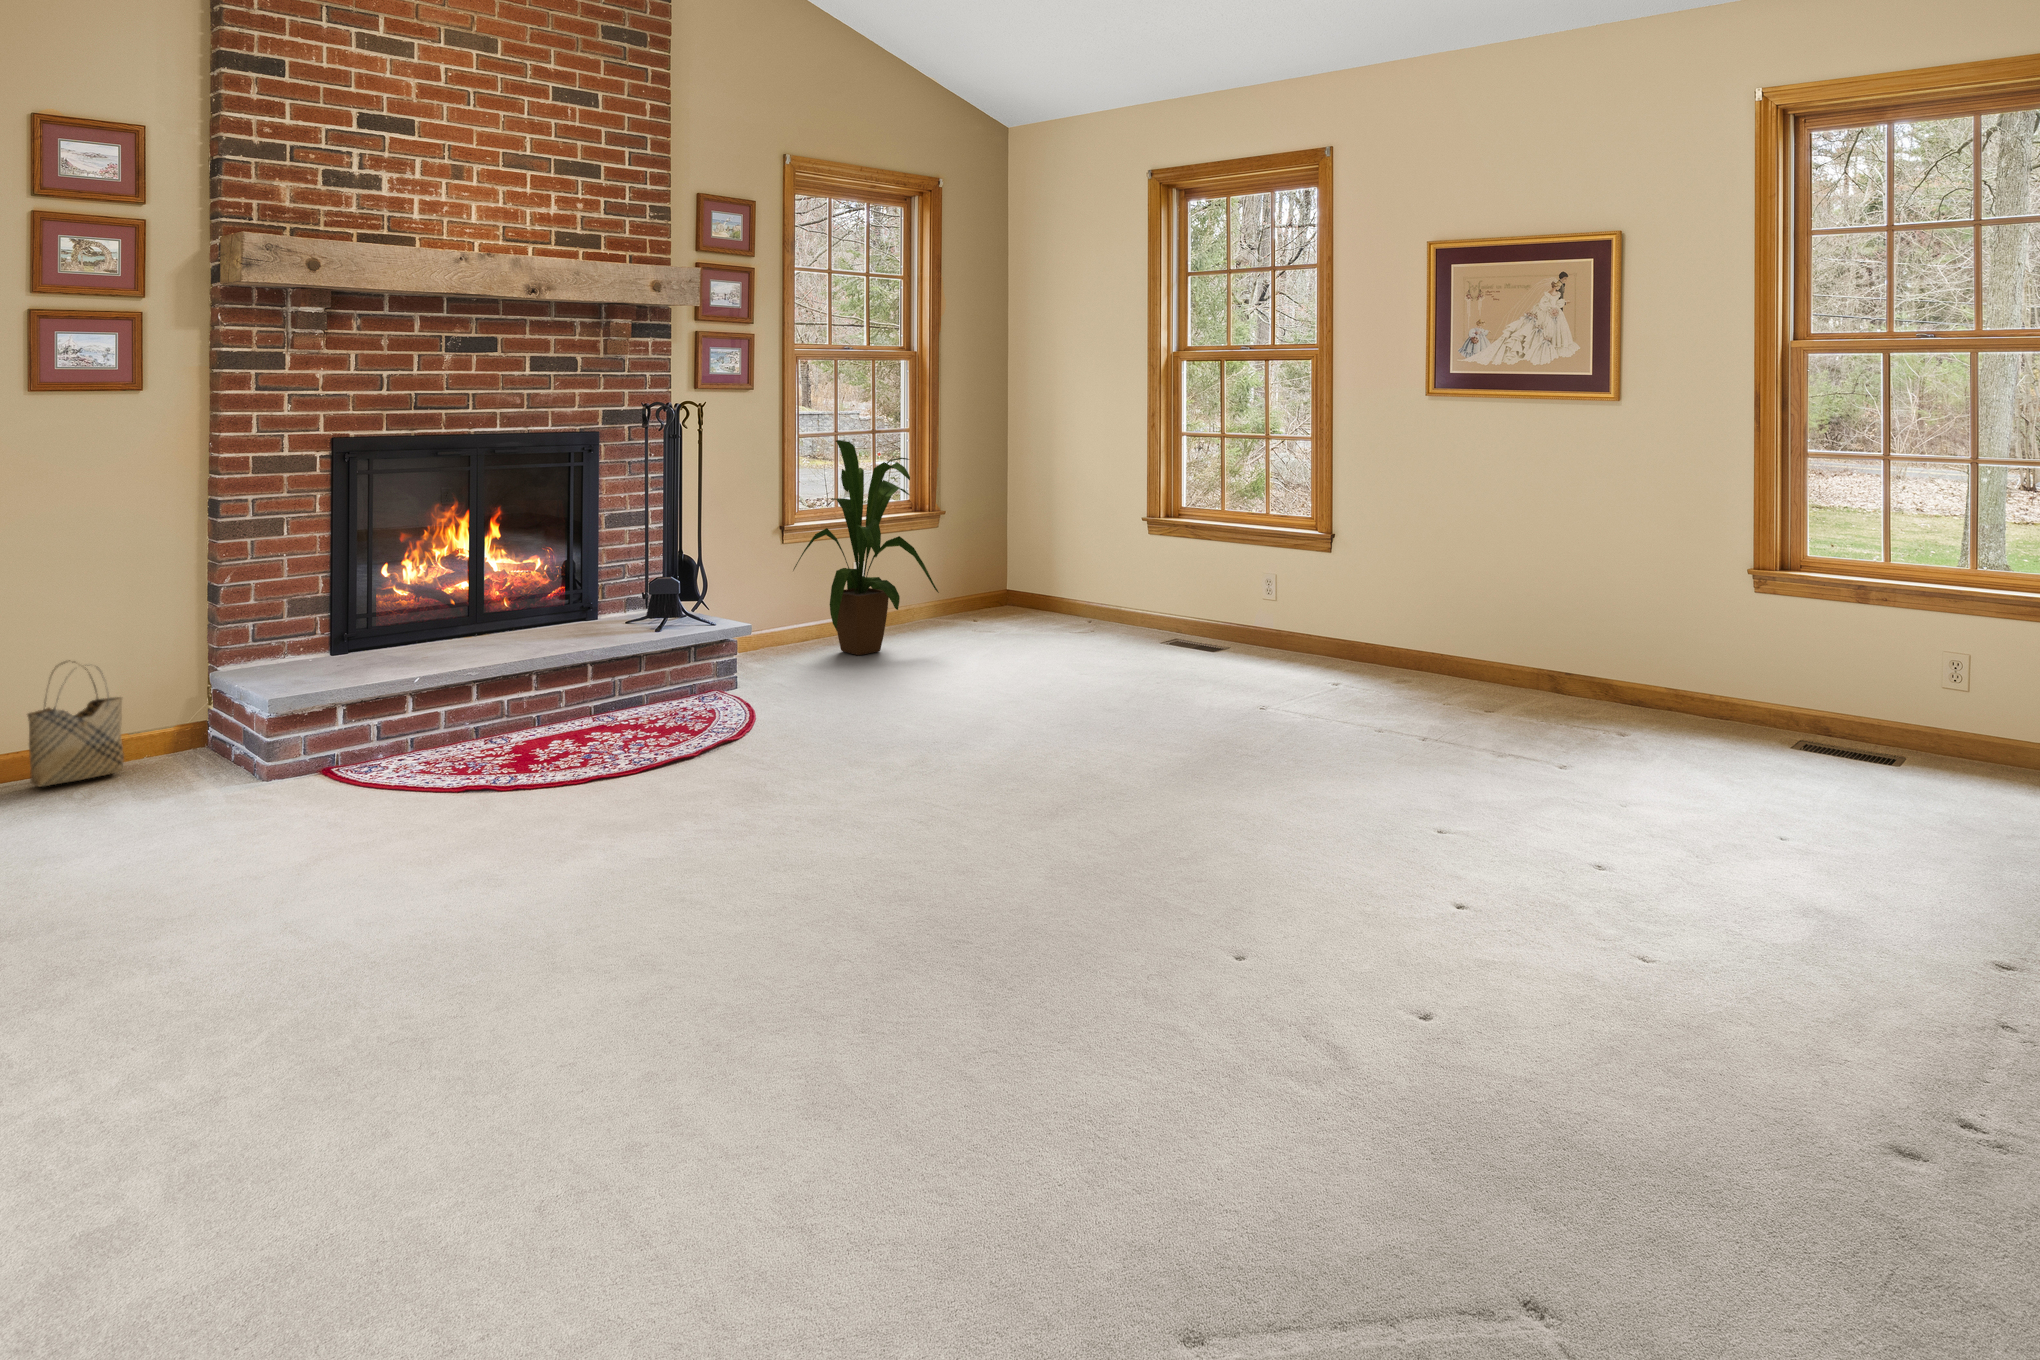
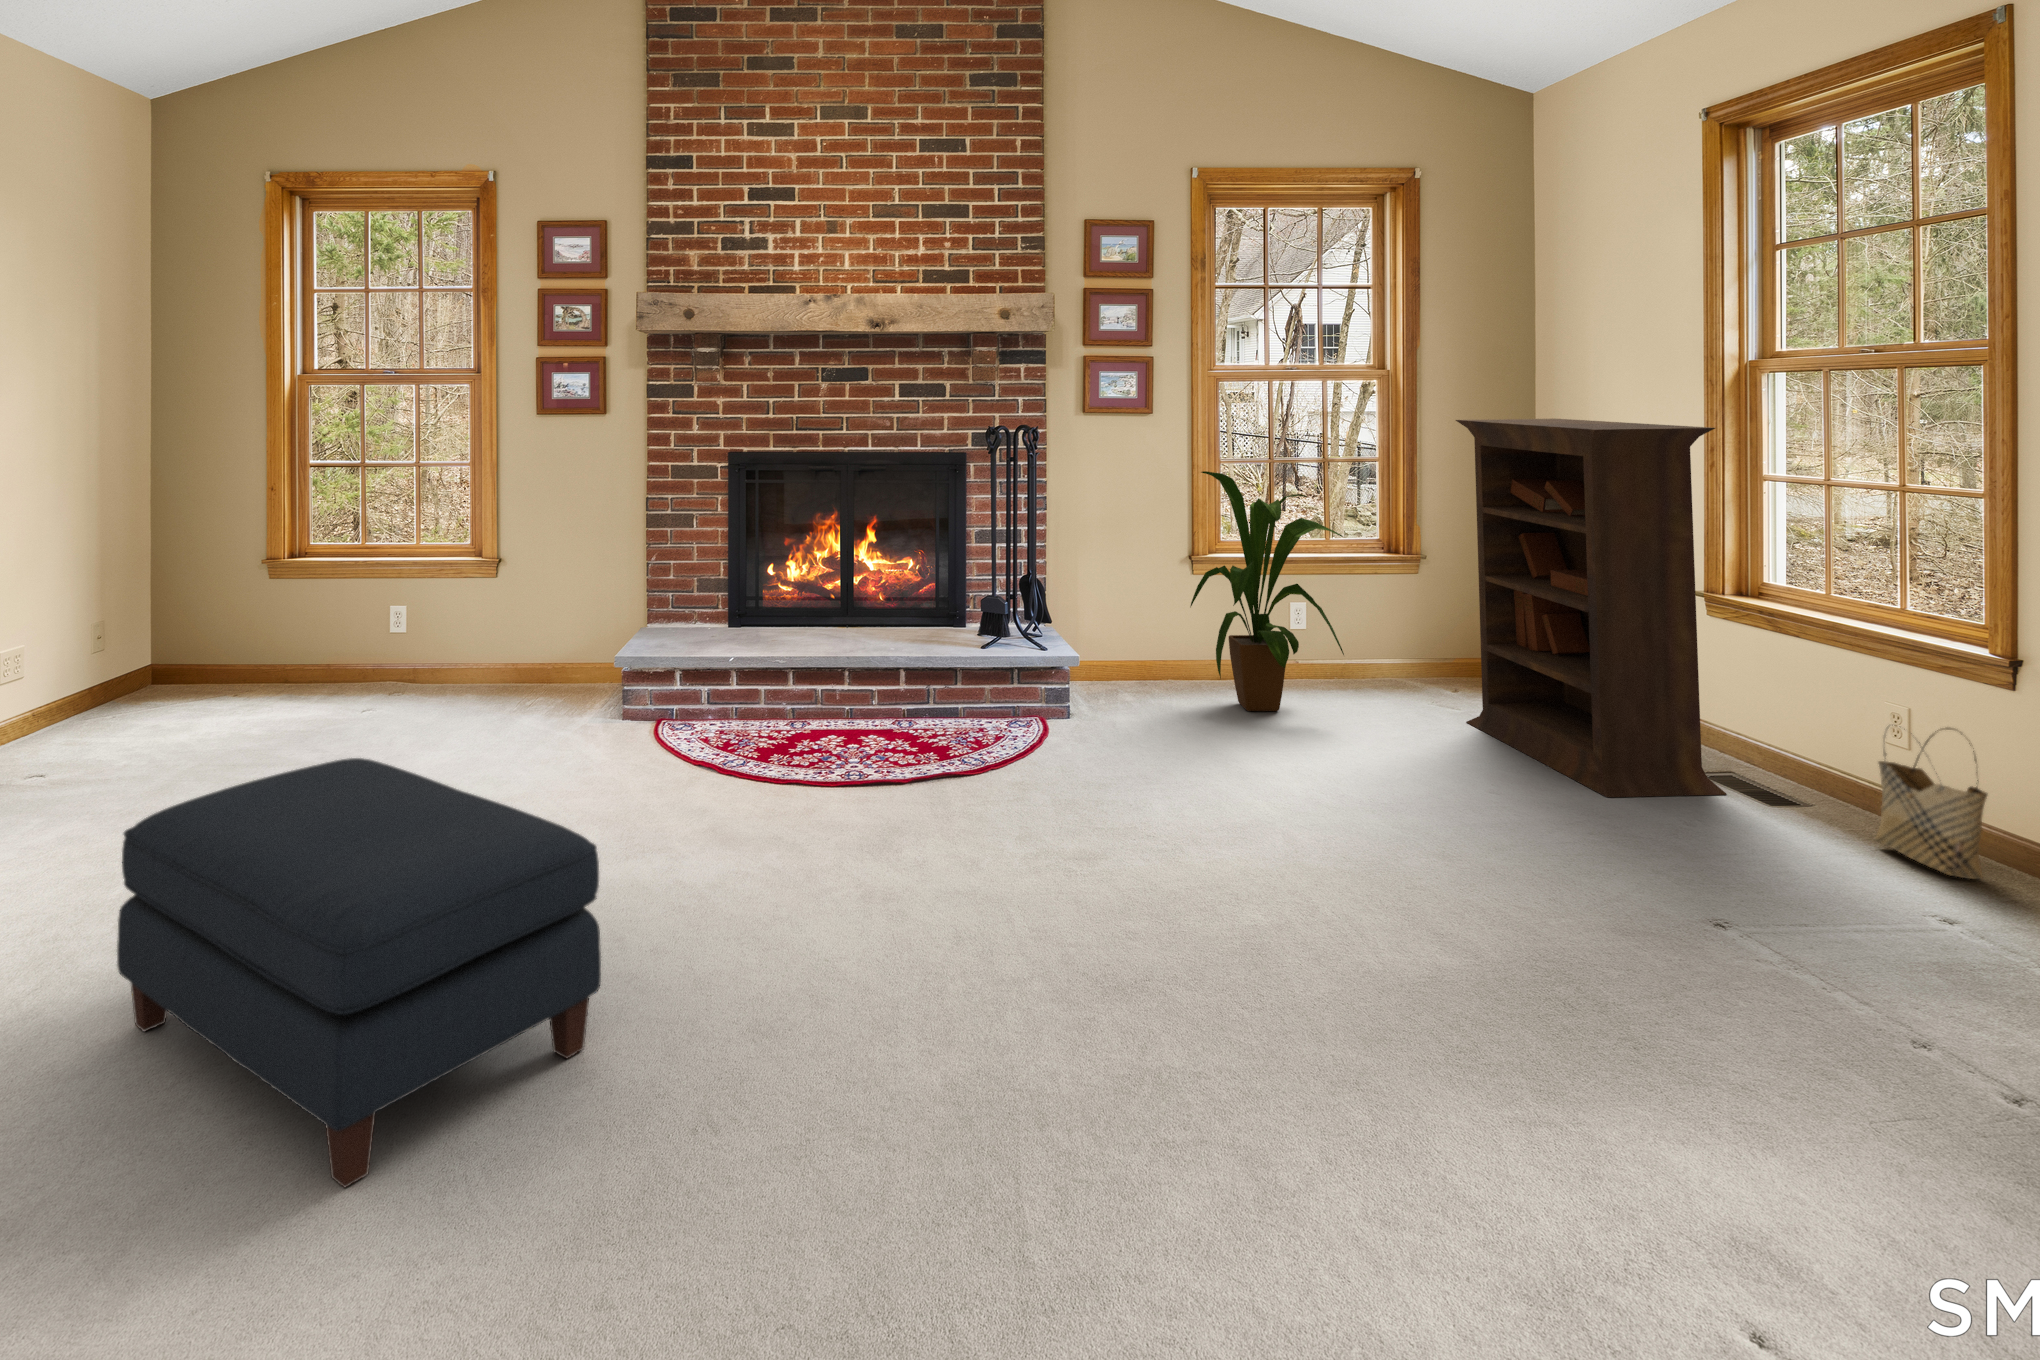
bookcase: none [1005,390,1198,661] -> present [1456,419,1726,797]
woven basket: present [27,660,124,787] -> present [1875,725,1987,879]
ottoman: none [355,763,879,1118] -> present [117,758,601,1187]

